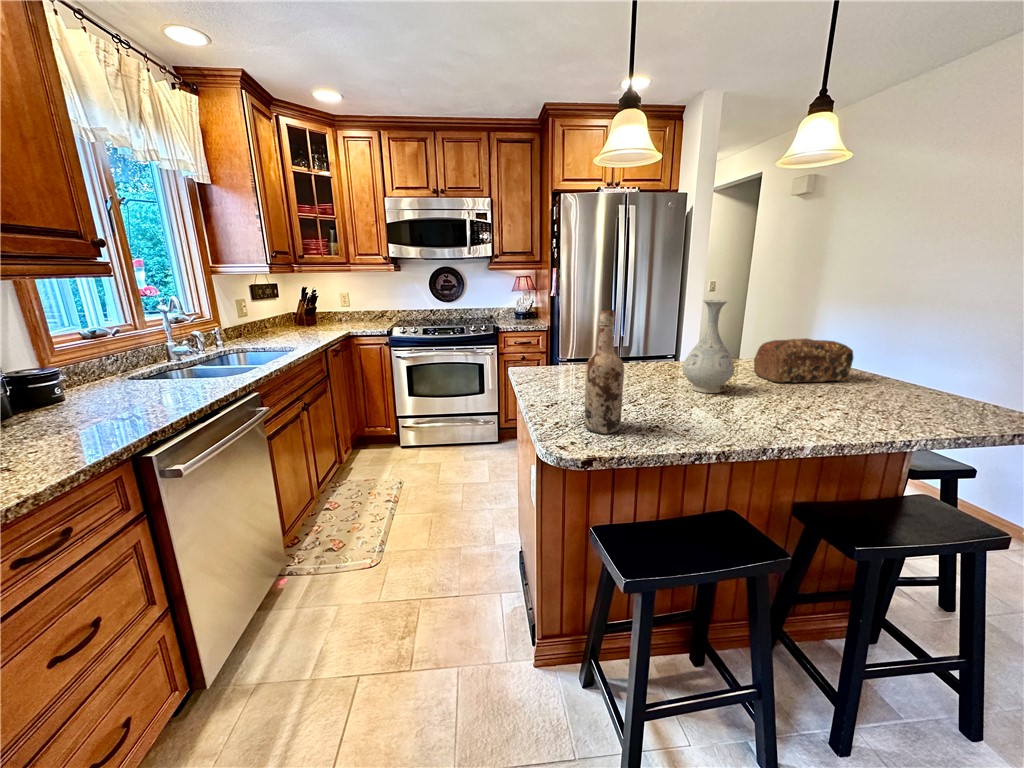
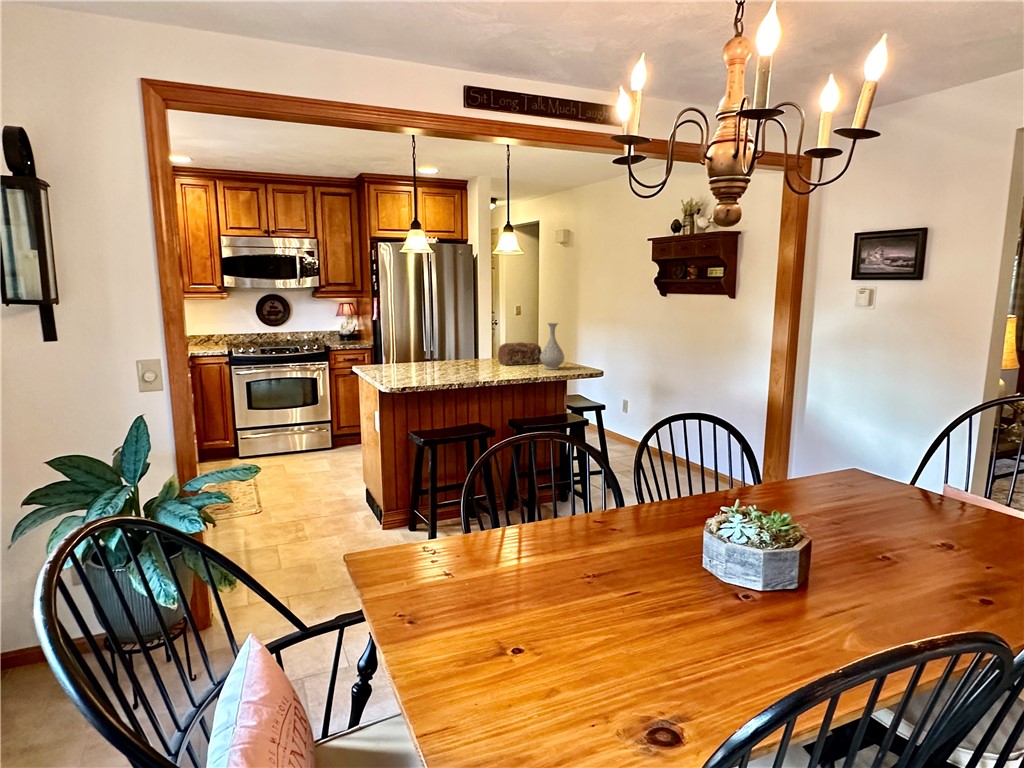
vase: present [682,300,734,393] -> present [540,323,564,370]
wine bottle: present [584,309,624,433] -> none [405,327,422,381]

